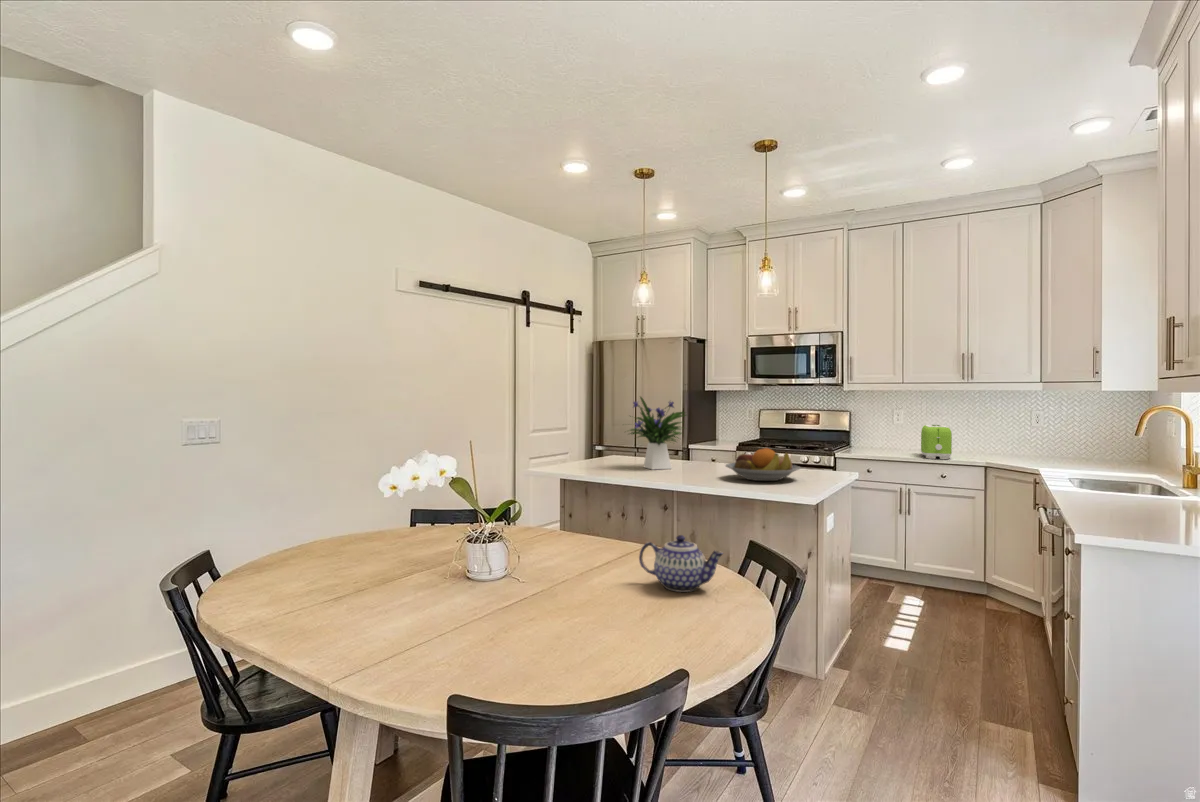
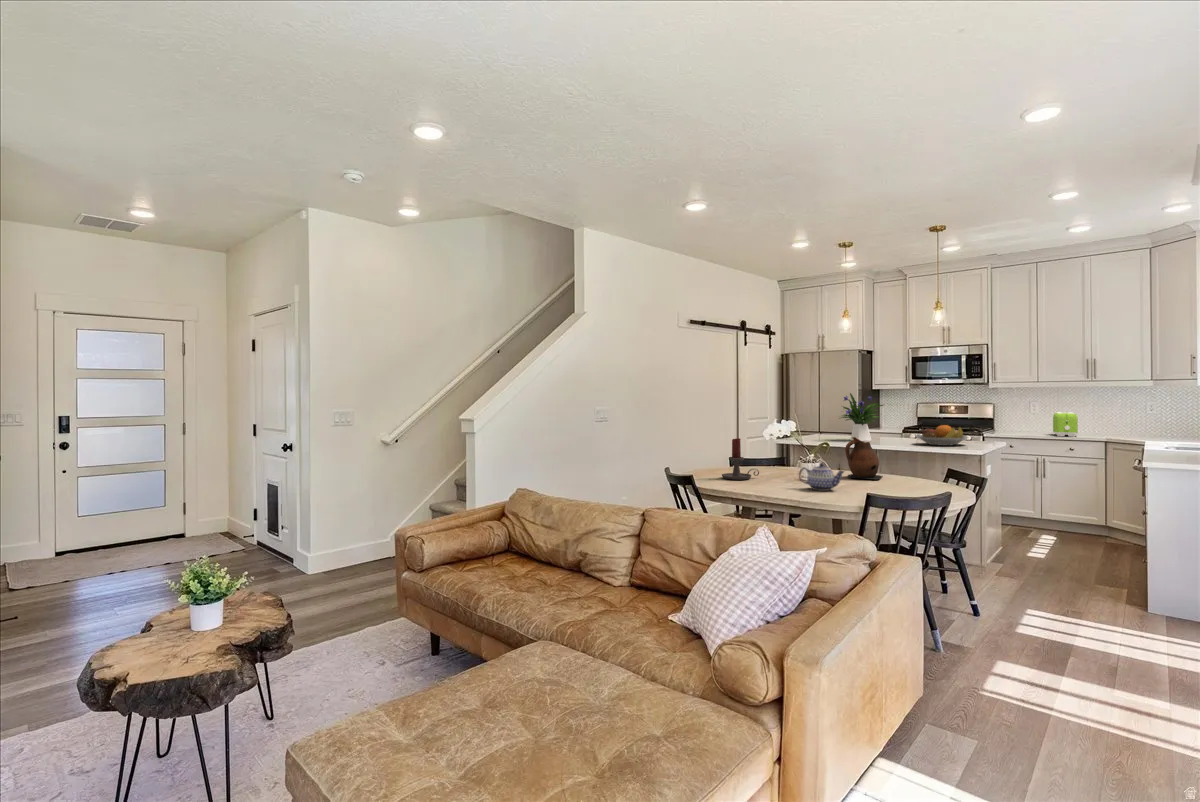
ceramic pitcher: none [555,482,628,570] -> present [845,437,883,480]
candle holder: none [302,487,384,576] -> present [722,438,759,480]
teapot: present [639,535,723,592] -> present [799,463,844,491]

